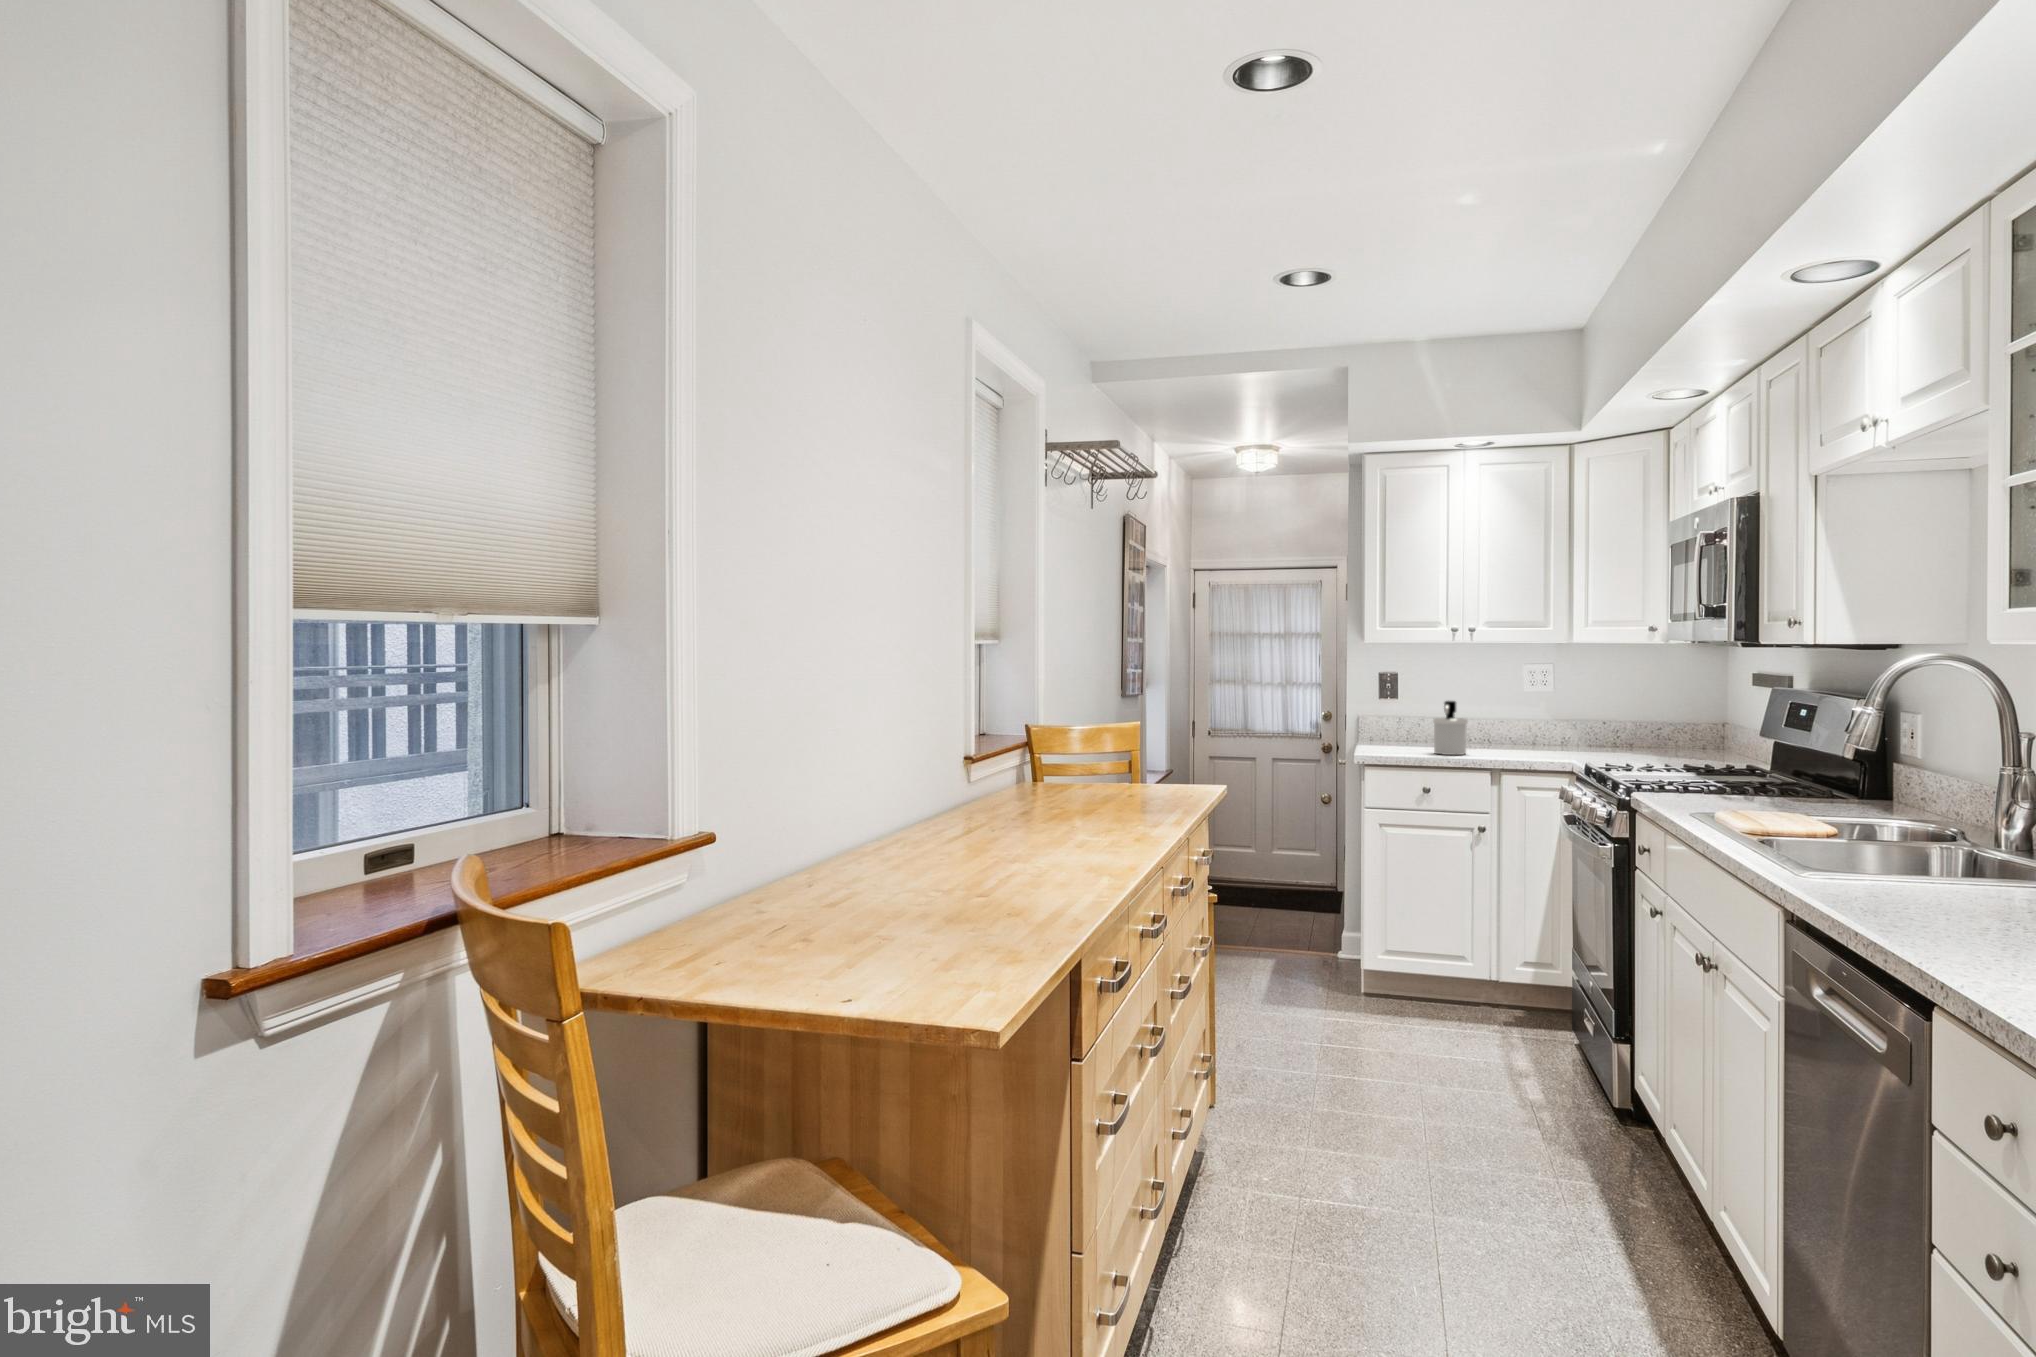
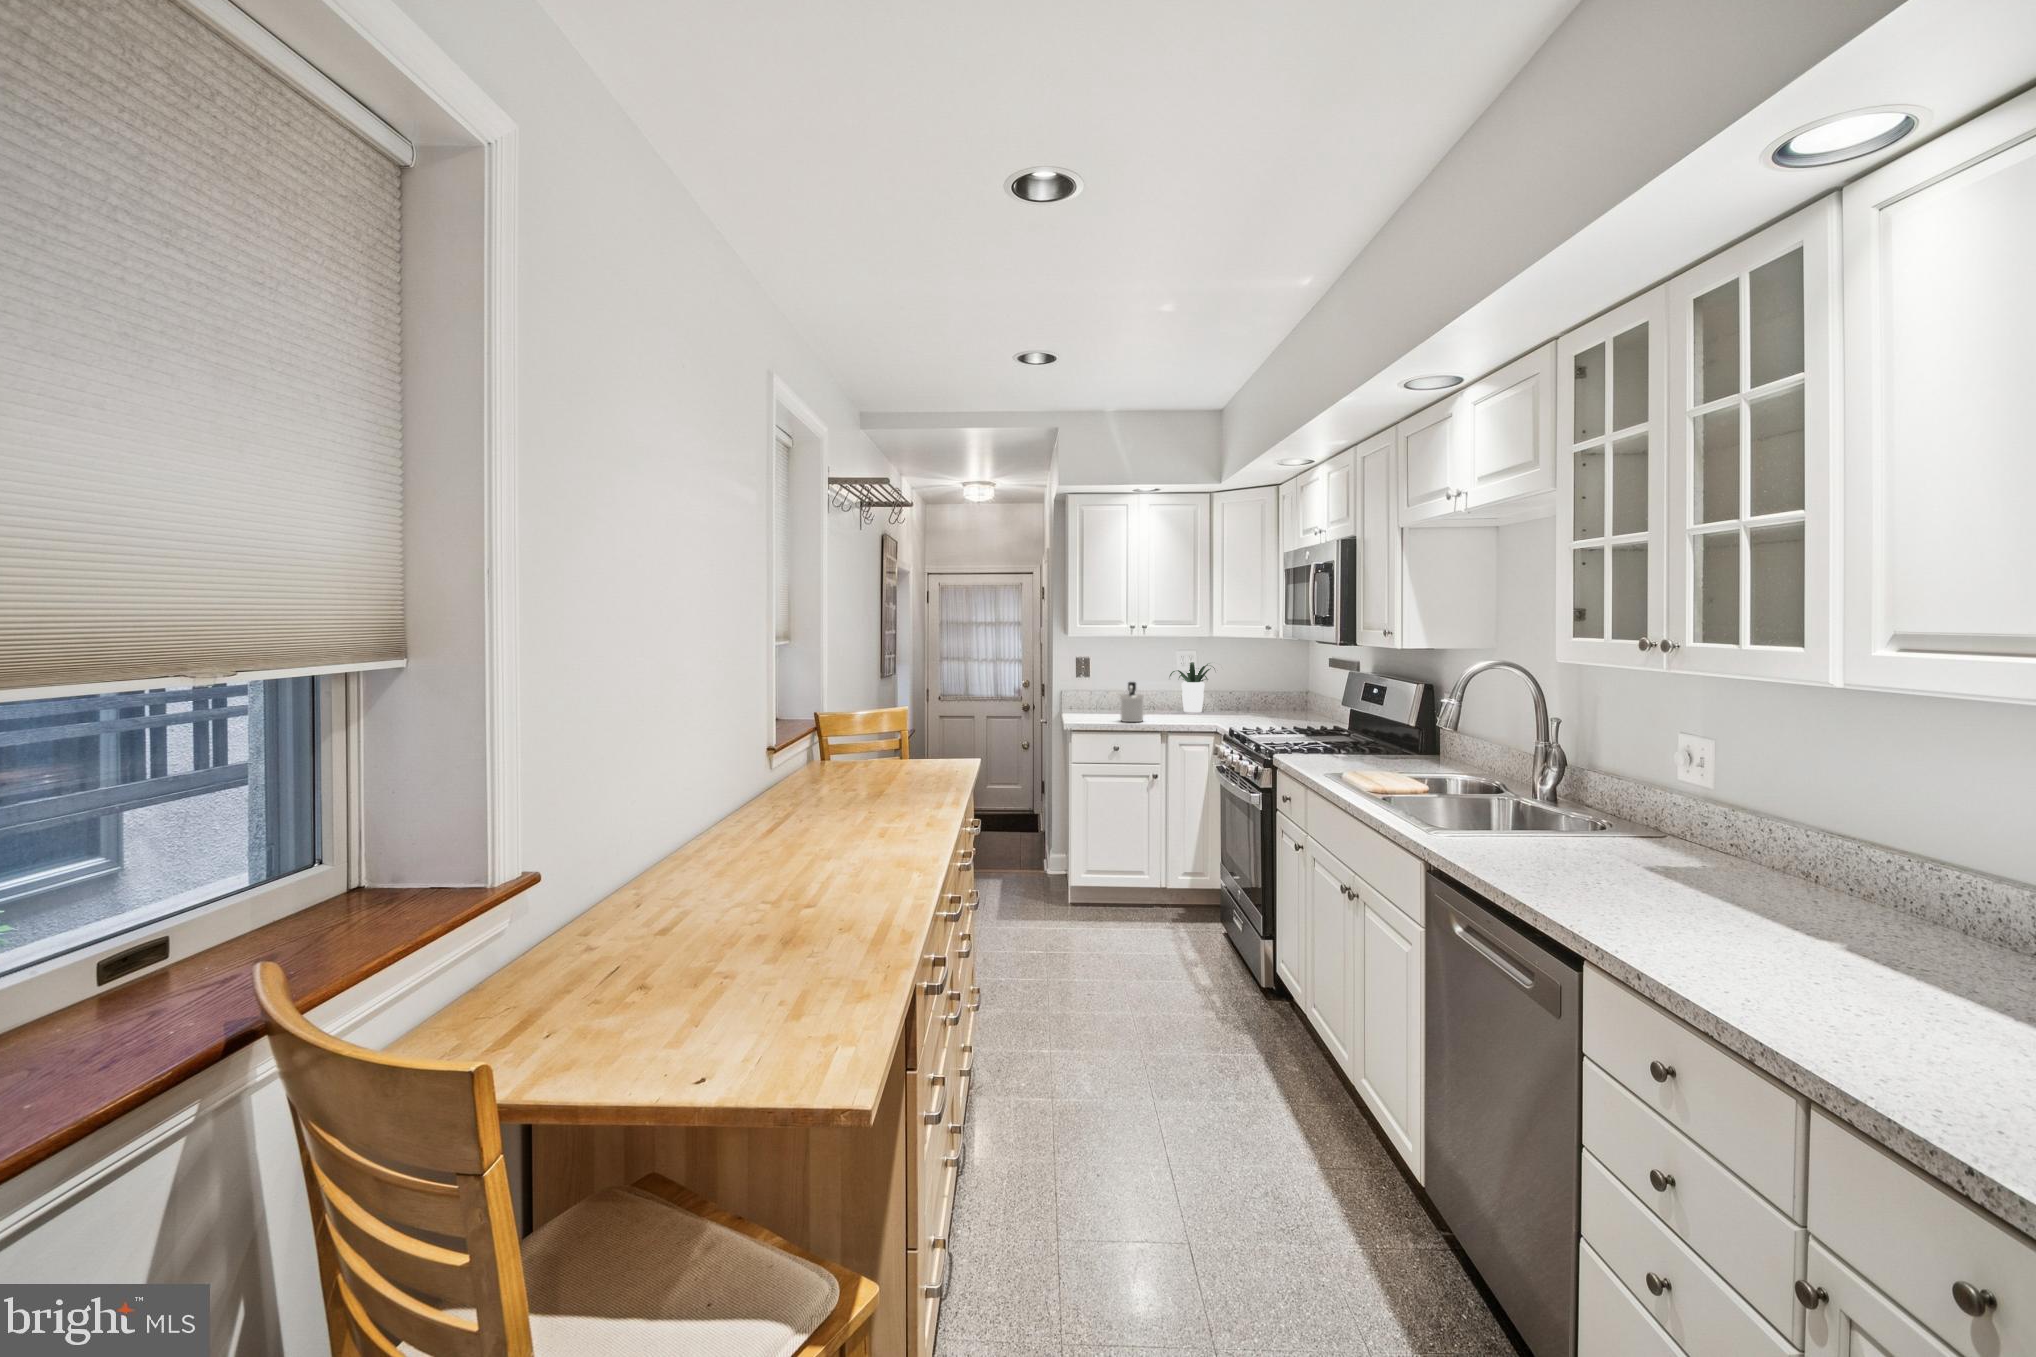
potted plant: none [1508,675,1594,747] -> present [1170,662,1215,712]

